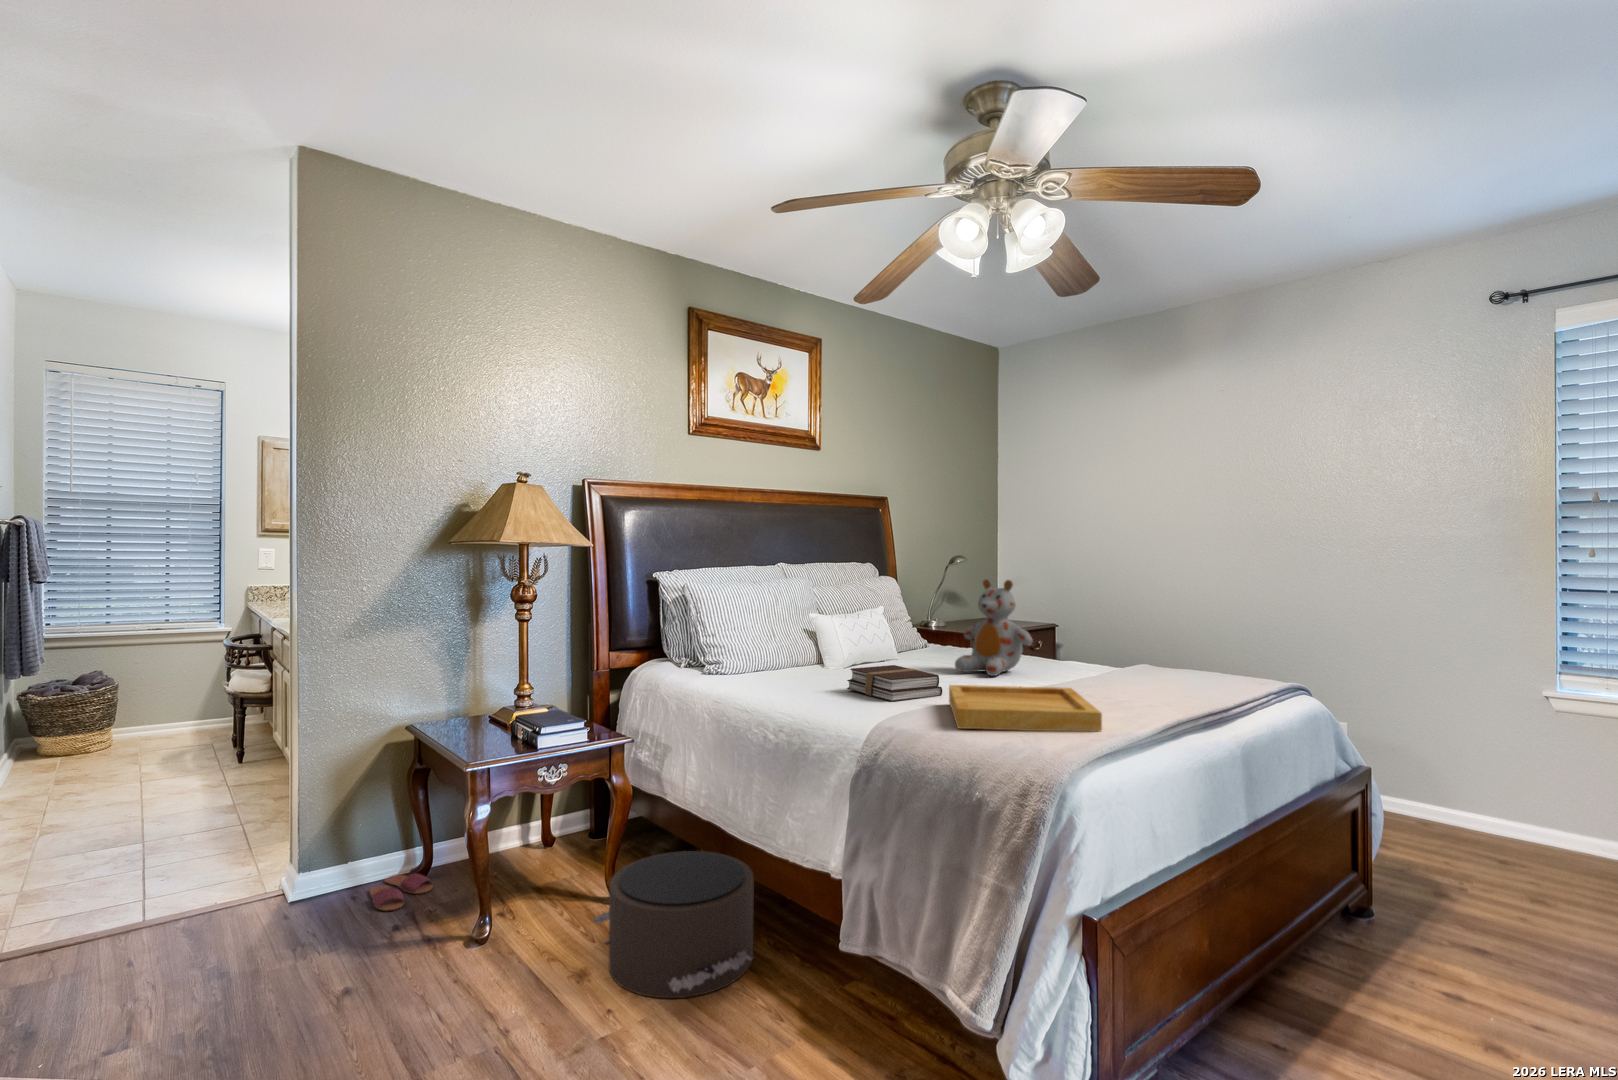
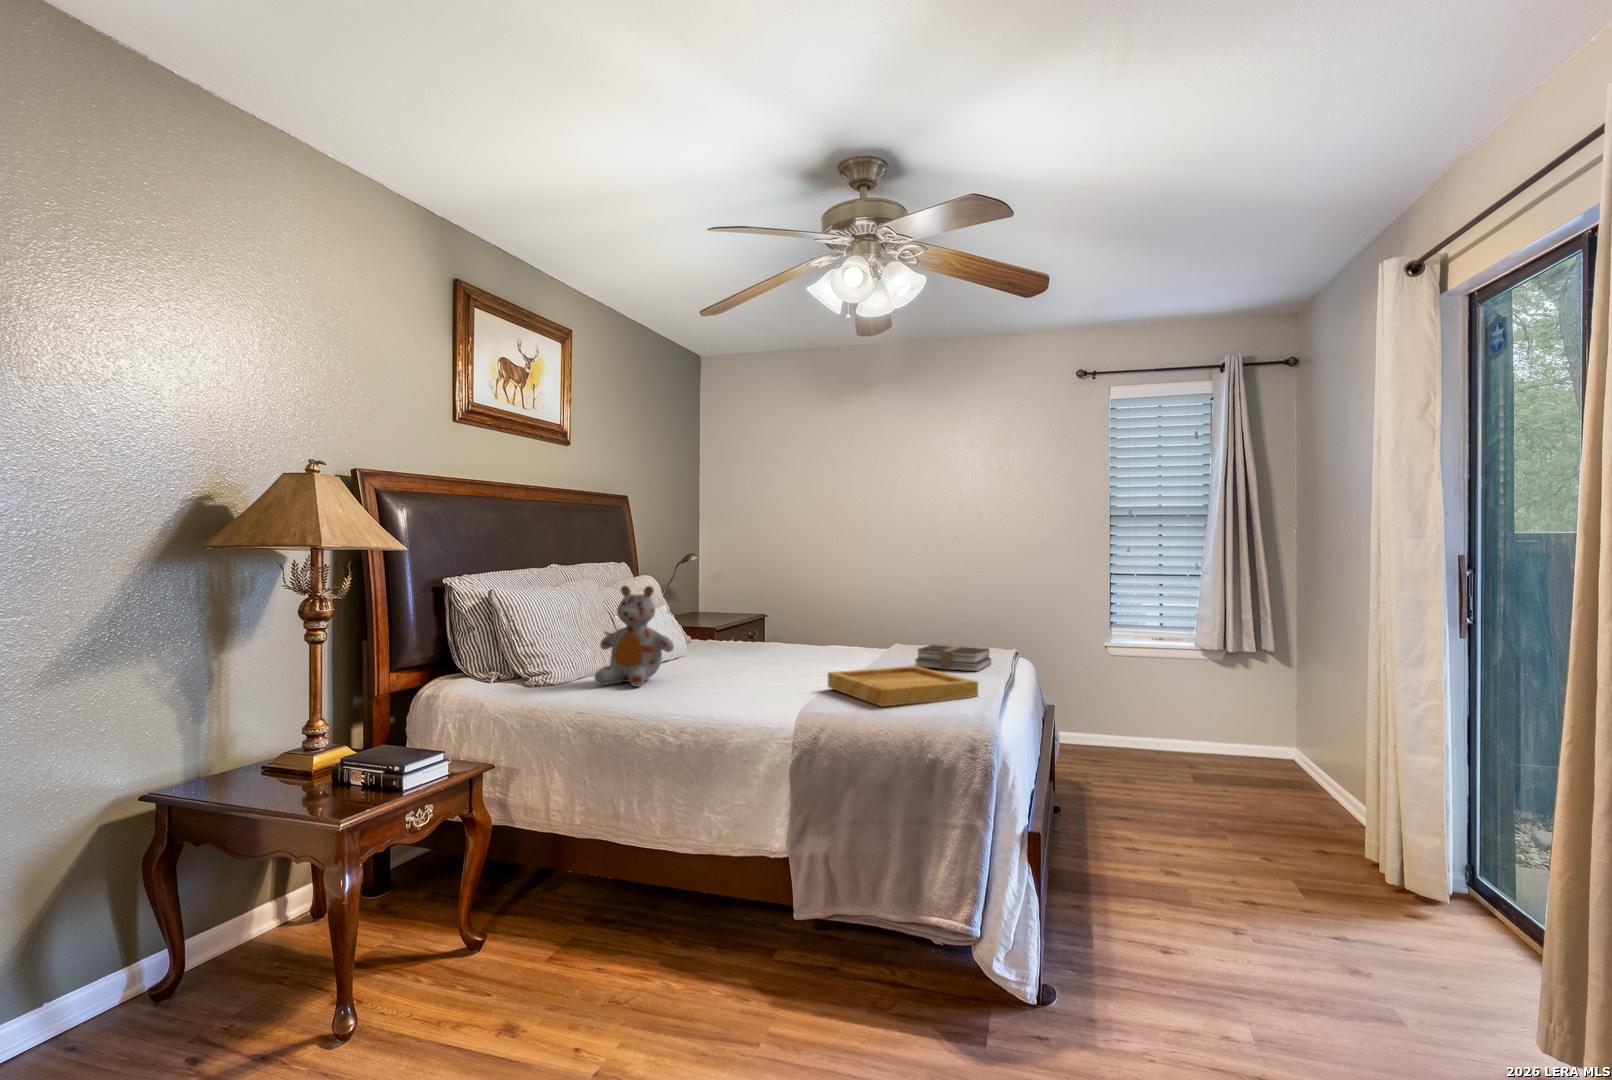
stuffed bear: present [955,579,1033,676] -> present [595,586,674,687]
book: present [847,665,942,701] -> present [915,645,991,671]
pouf: present [592,851,754,998] -> none [488,868,696,1027]
slippers: present [370,873,433,911] -> none [97,990,202,1048]

